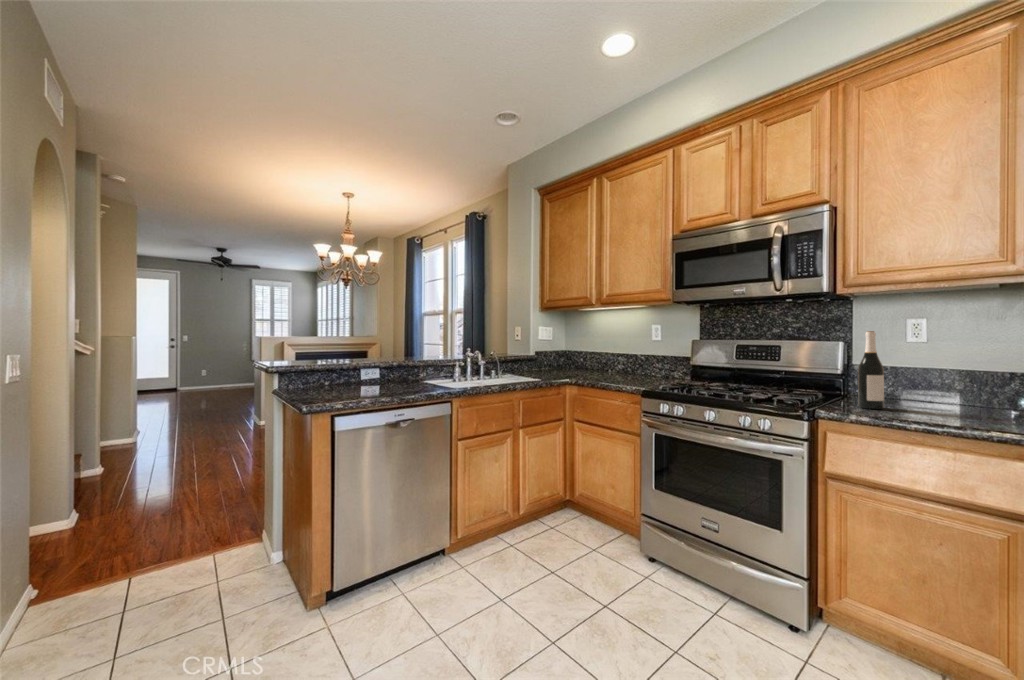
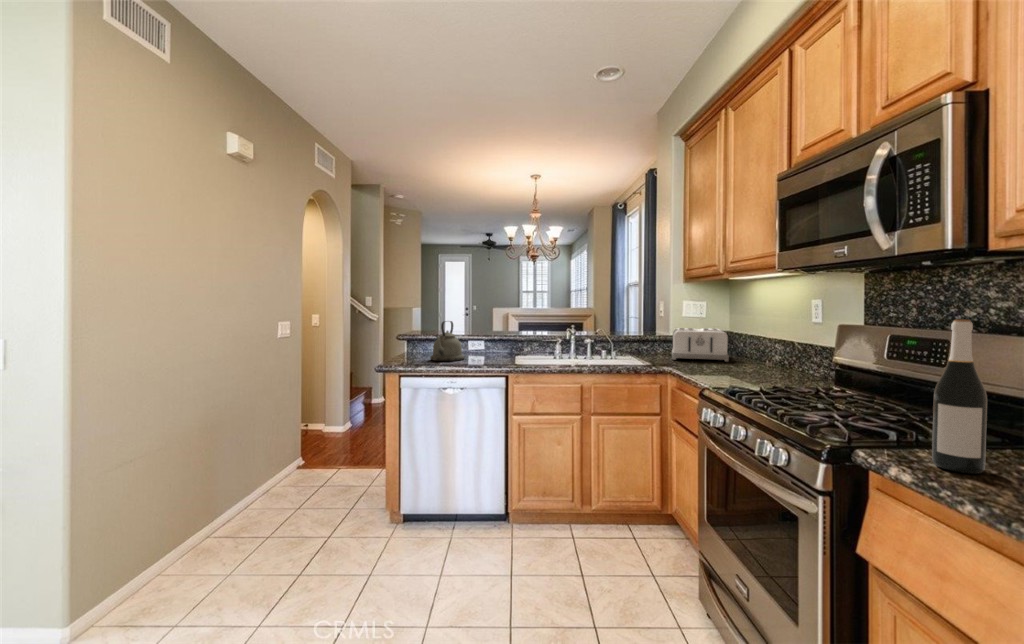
kettle: none [329,348,370,394] -> present [430,321,464,361]
toaster: none [535,348,588,373] -> present [672,328,729,362]

